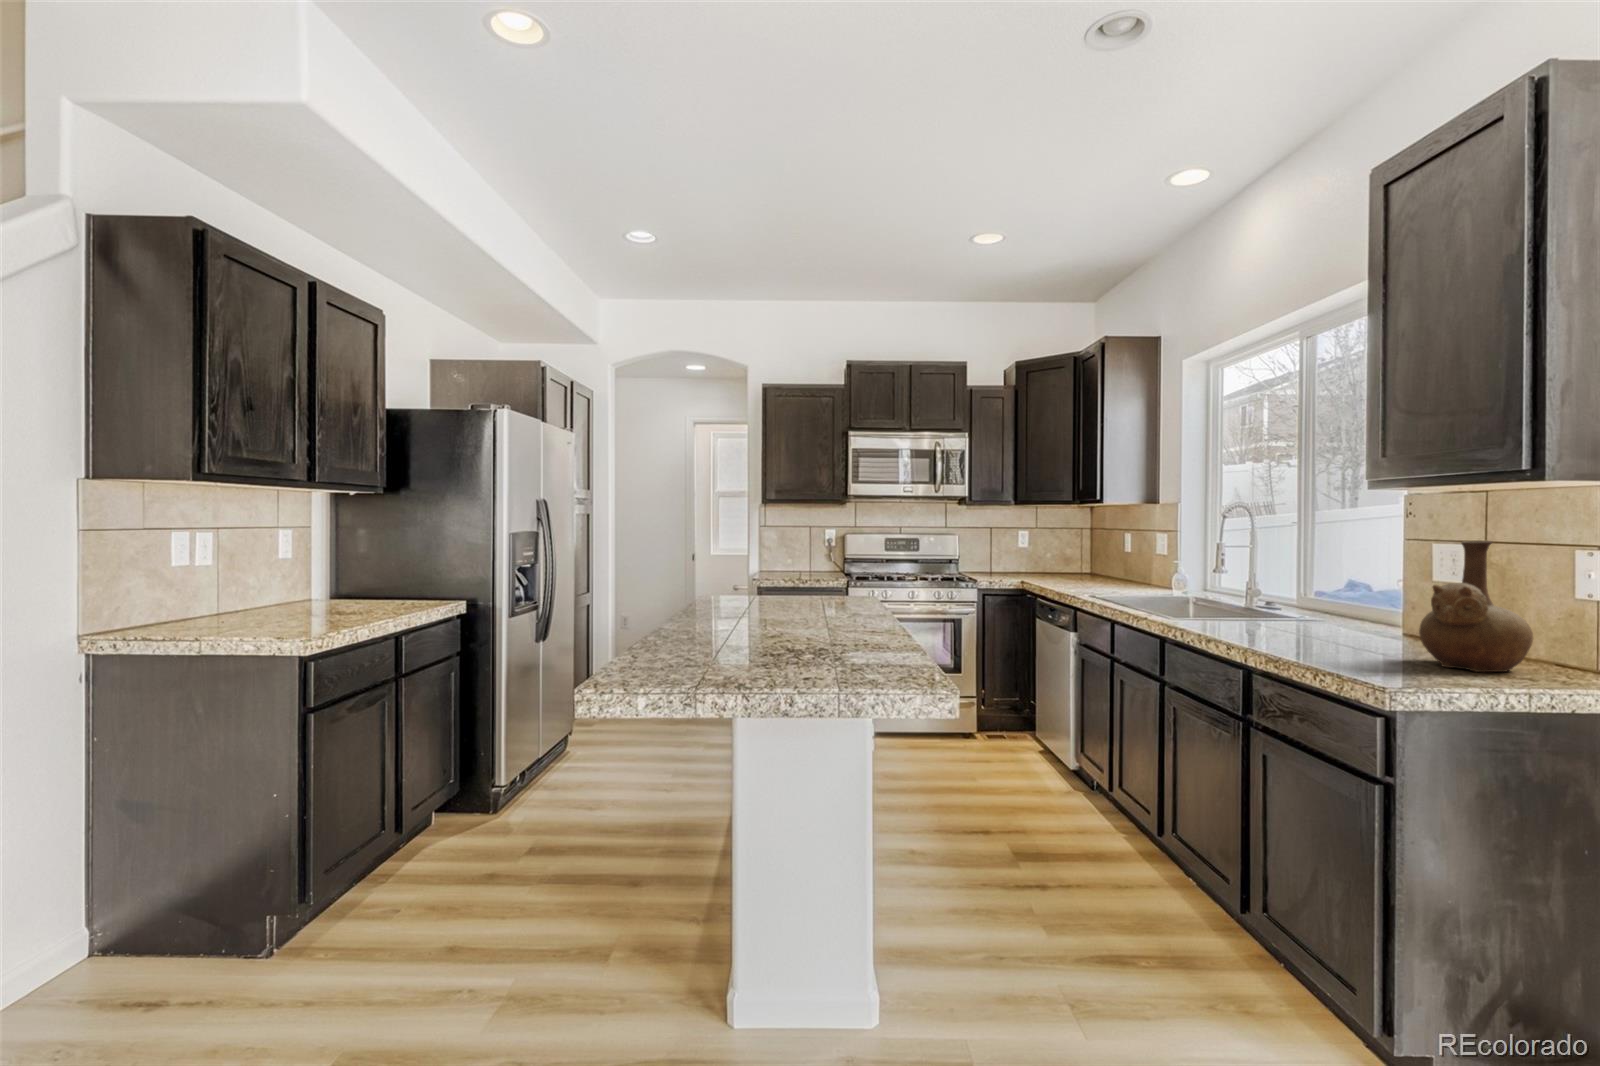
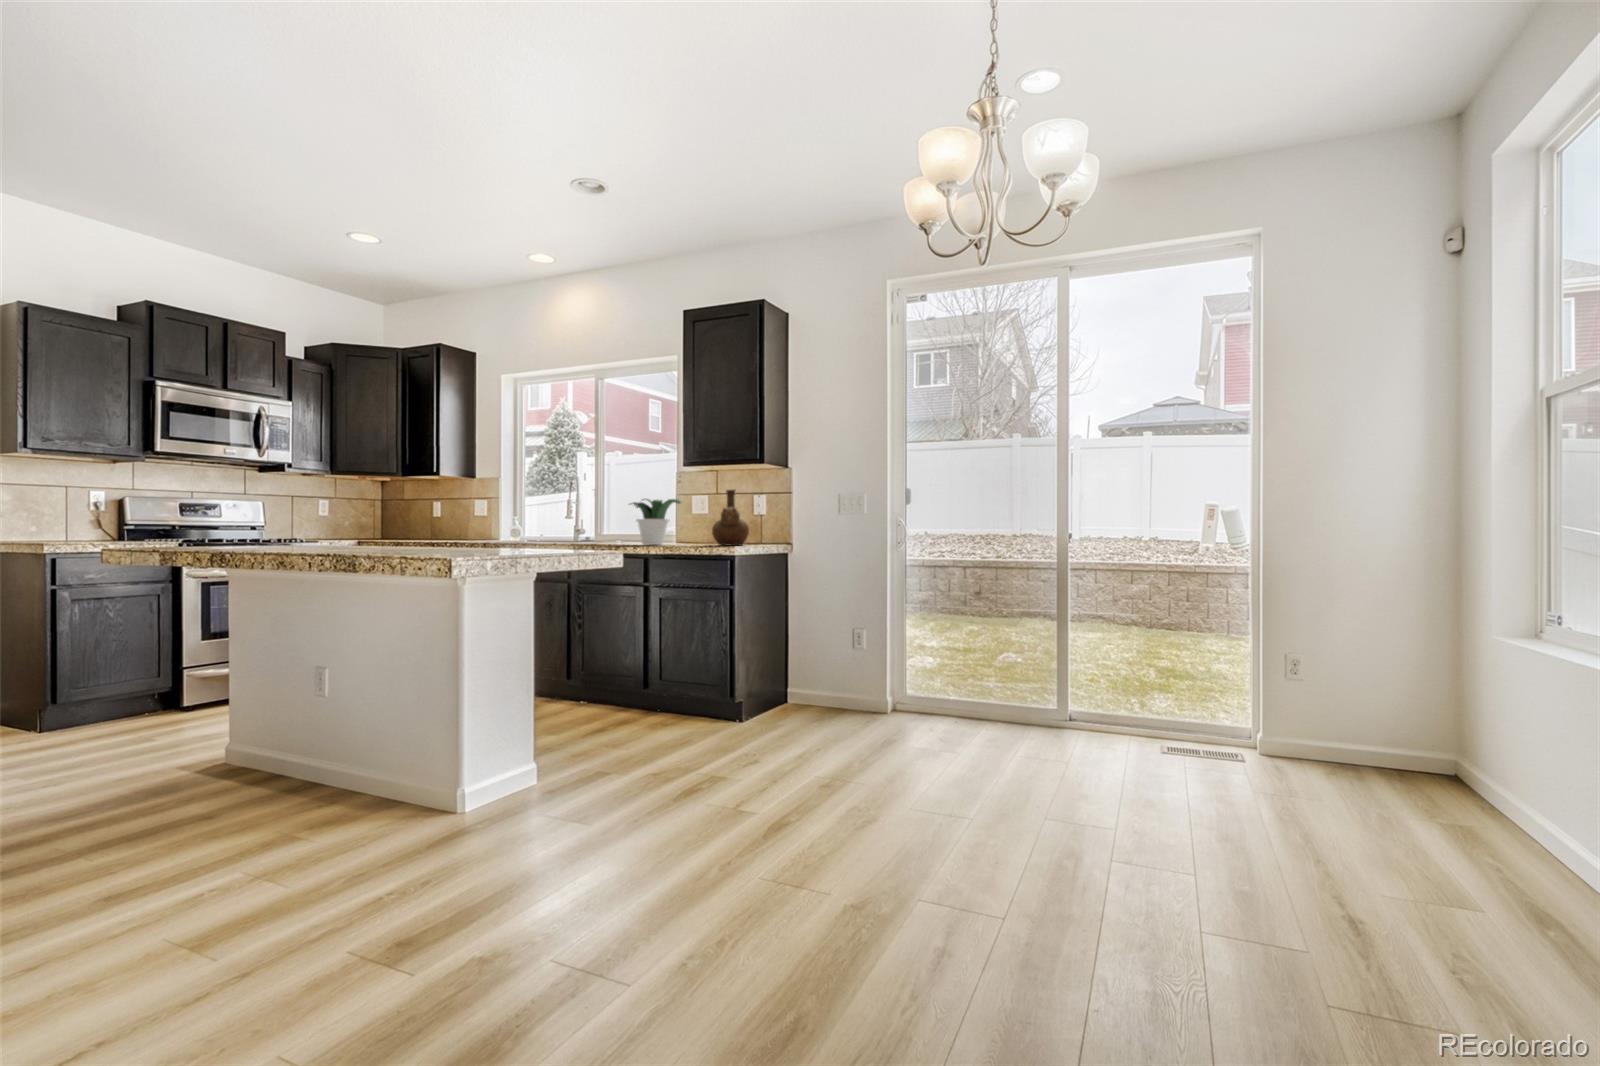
potted plant: none [1250,551,1385,640] -> present [632,499,681,545]

